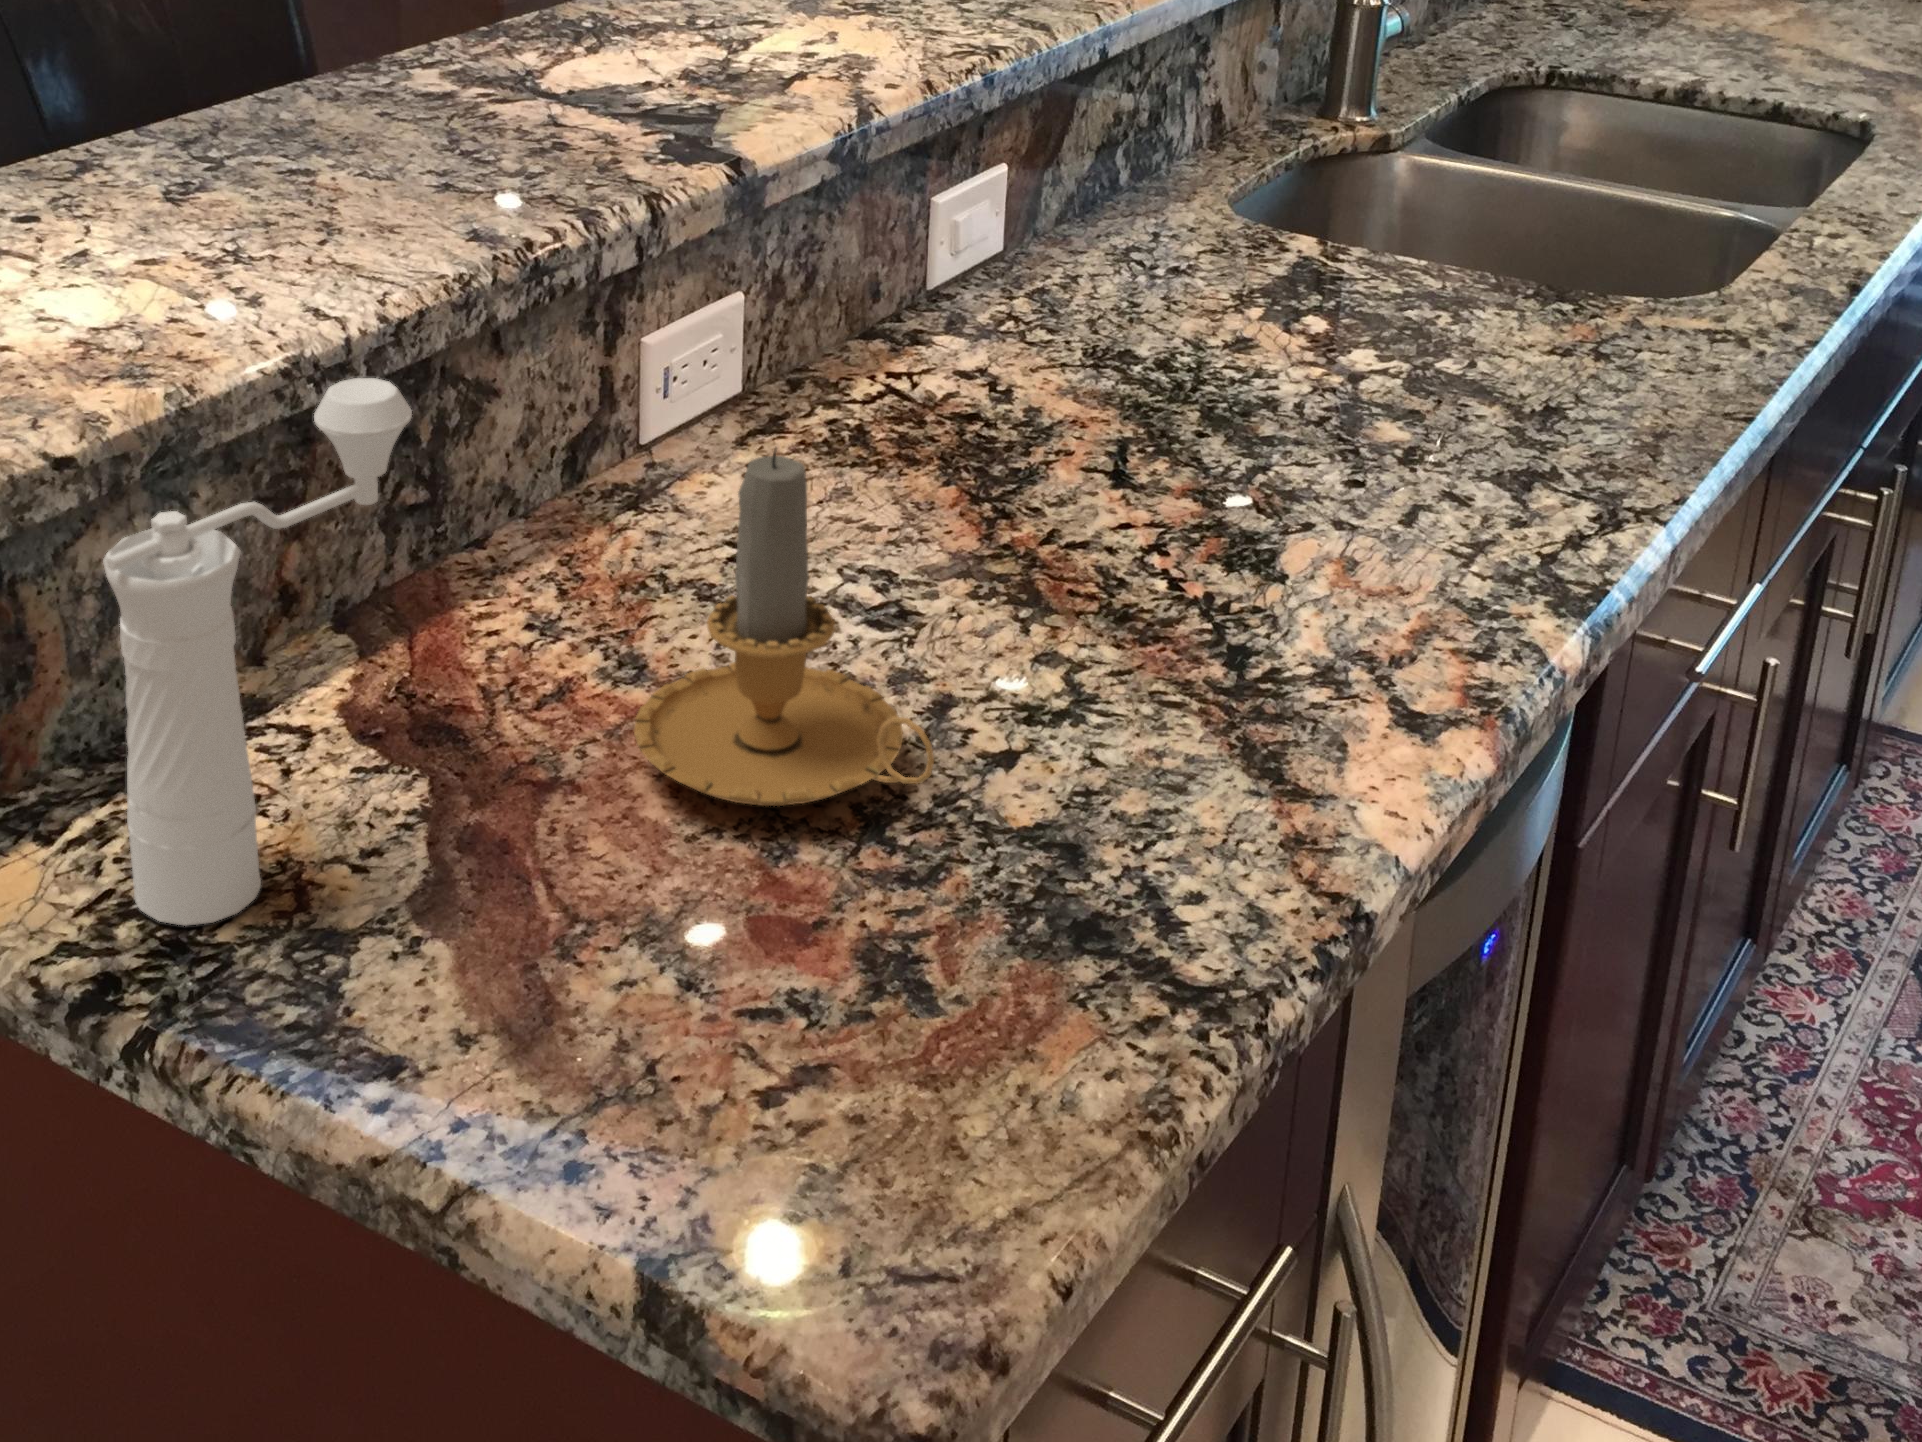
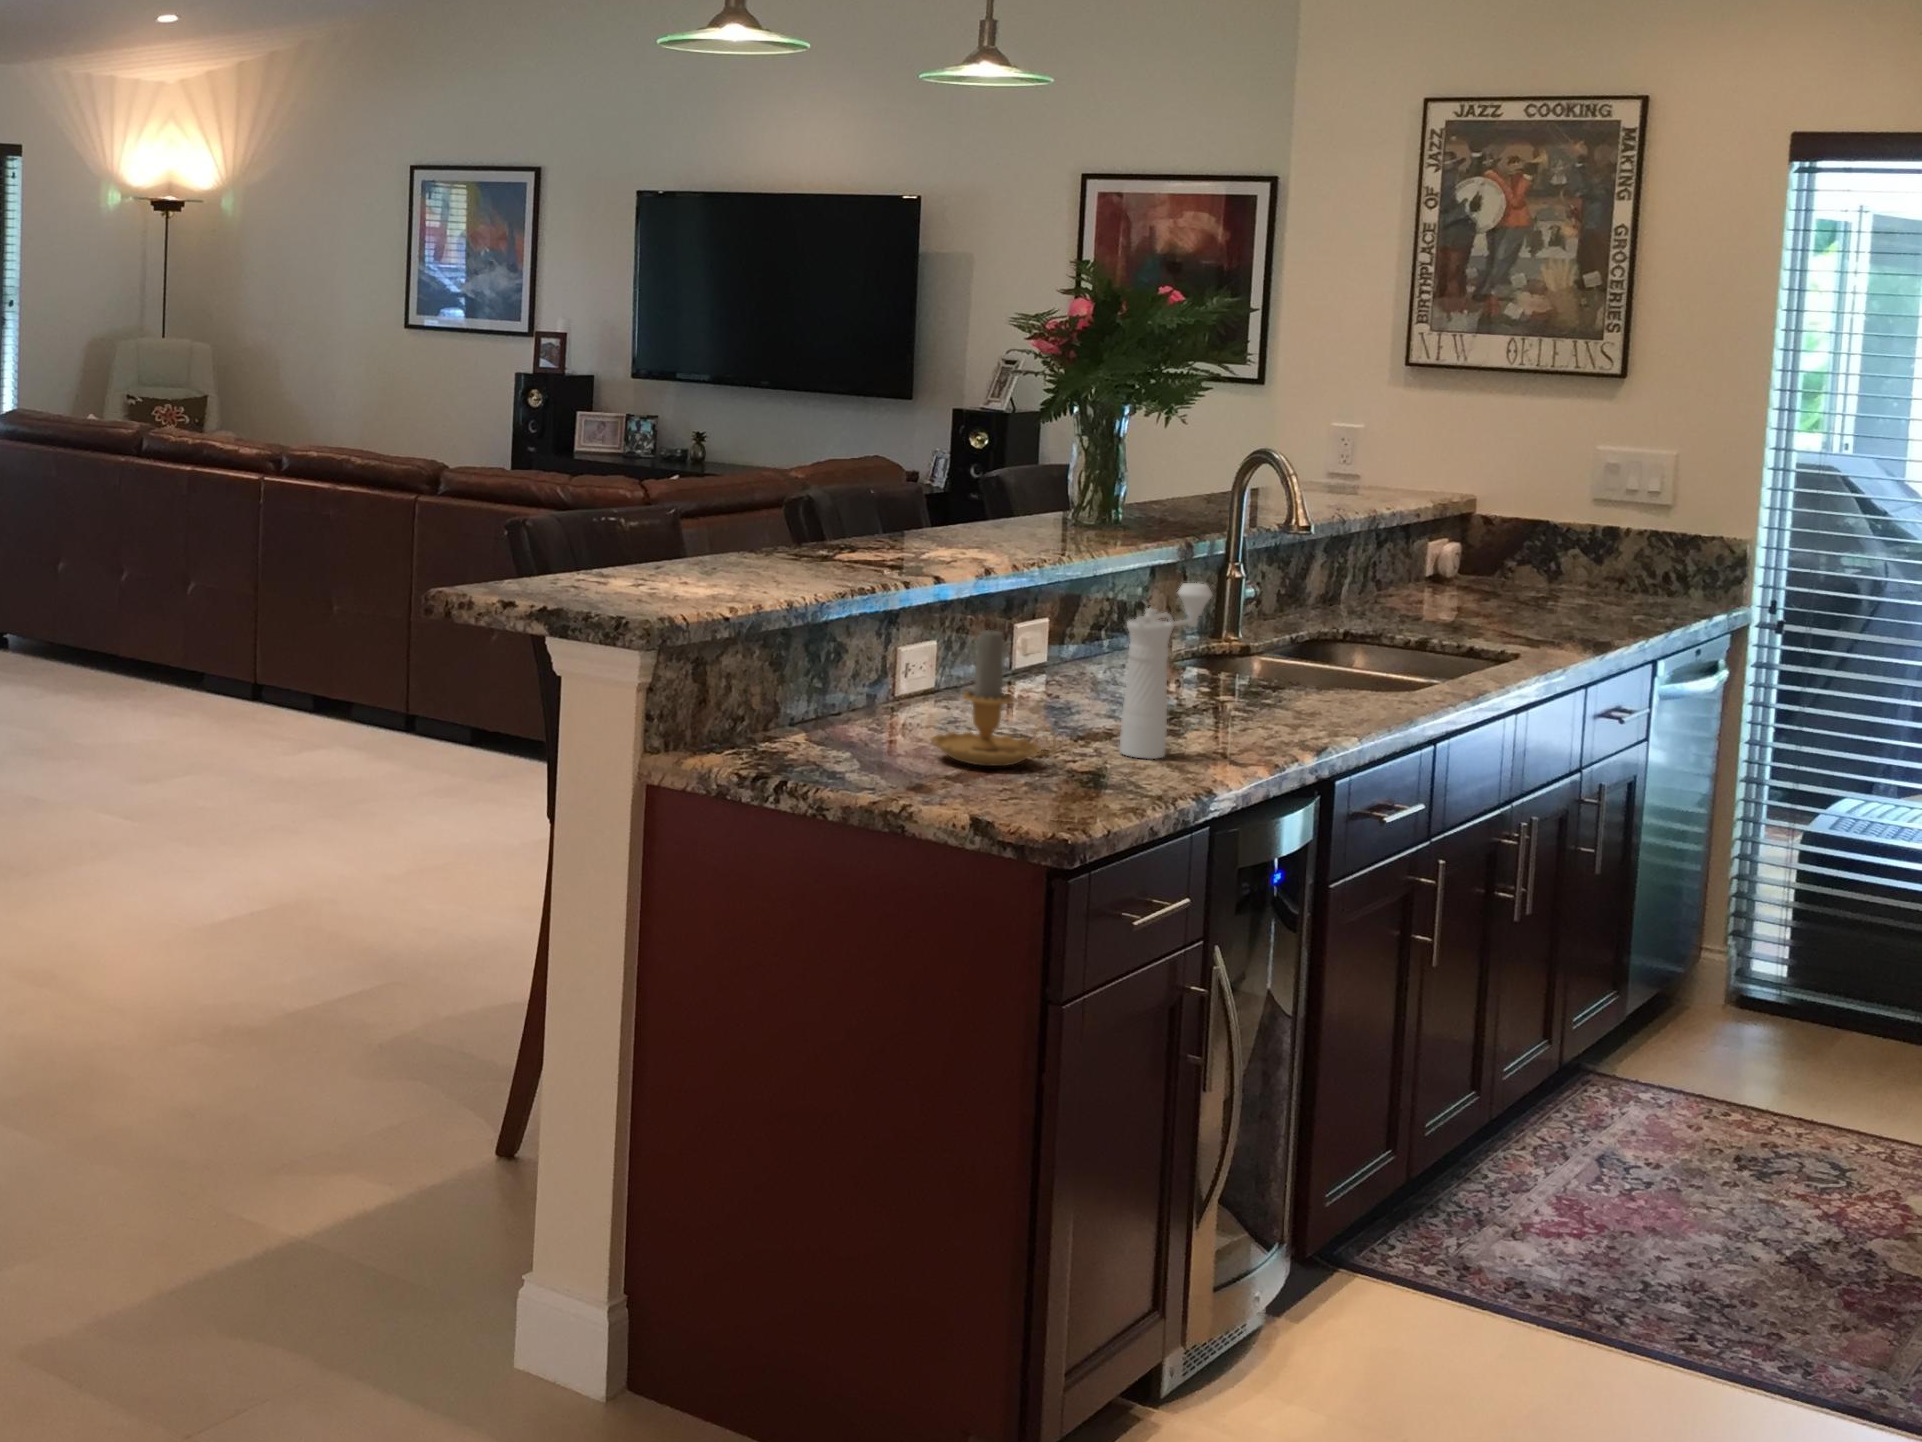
pepper mill: present [103,378,412,926] -> present [1120,583,1212,759]

